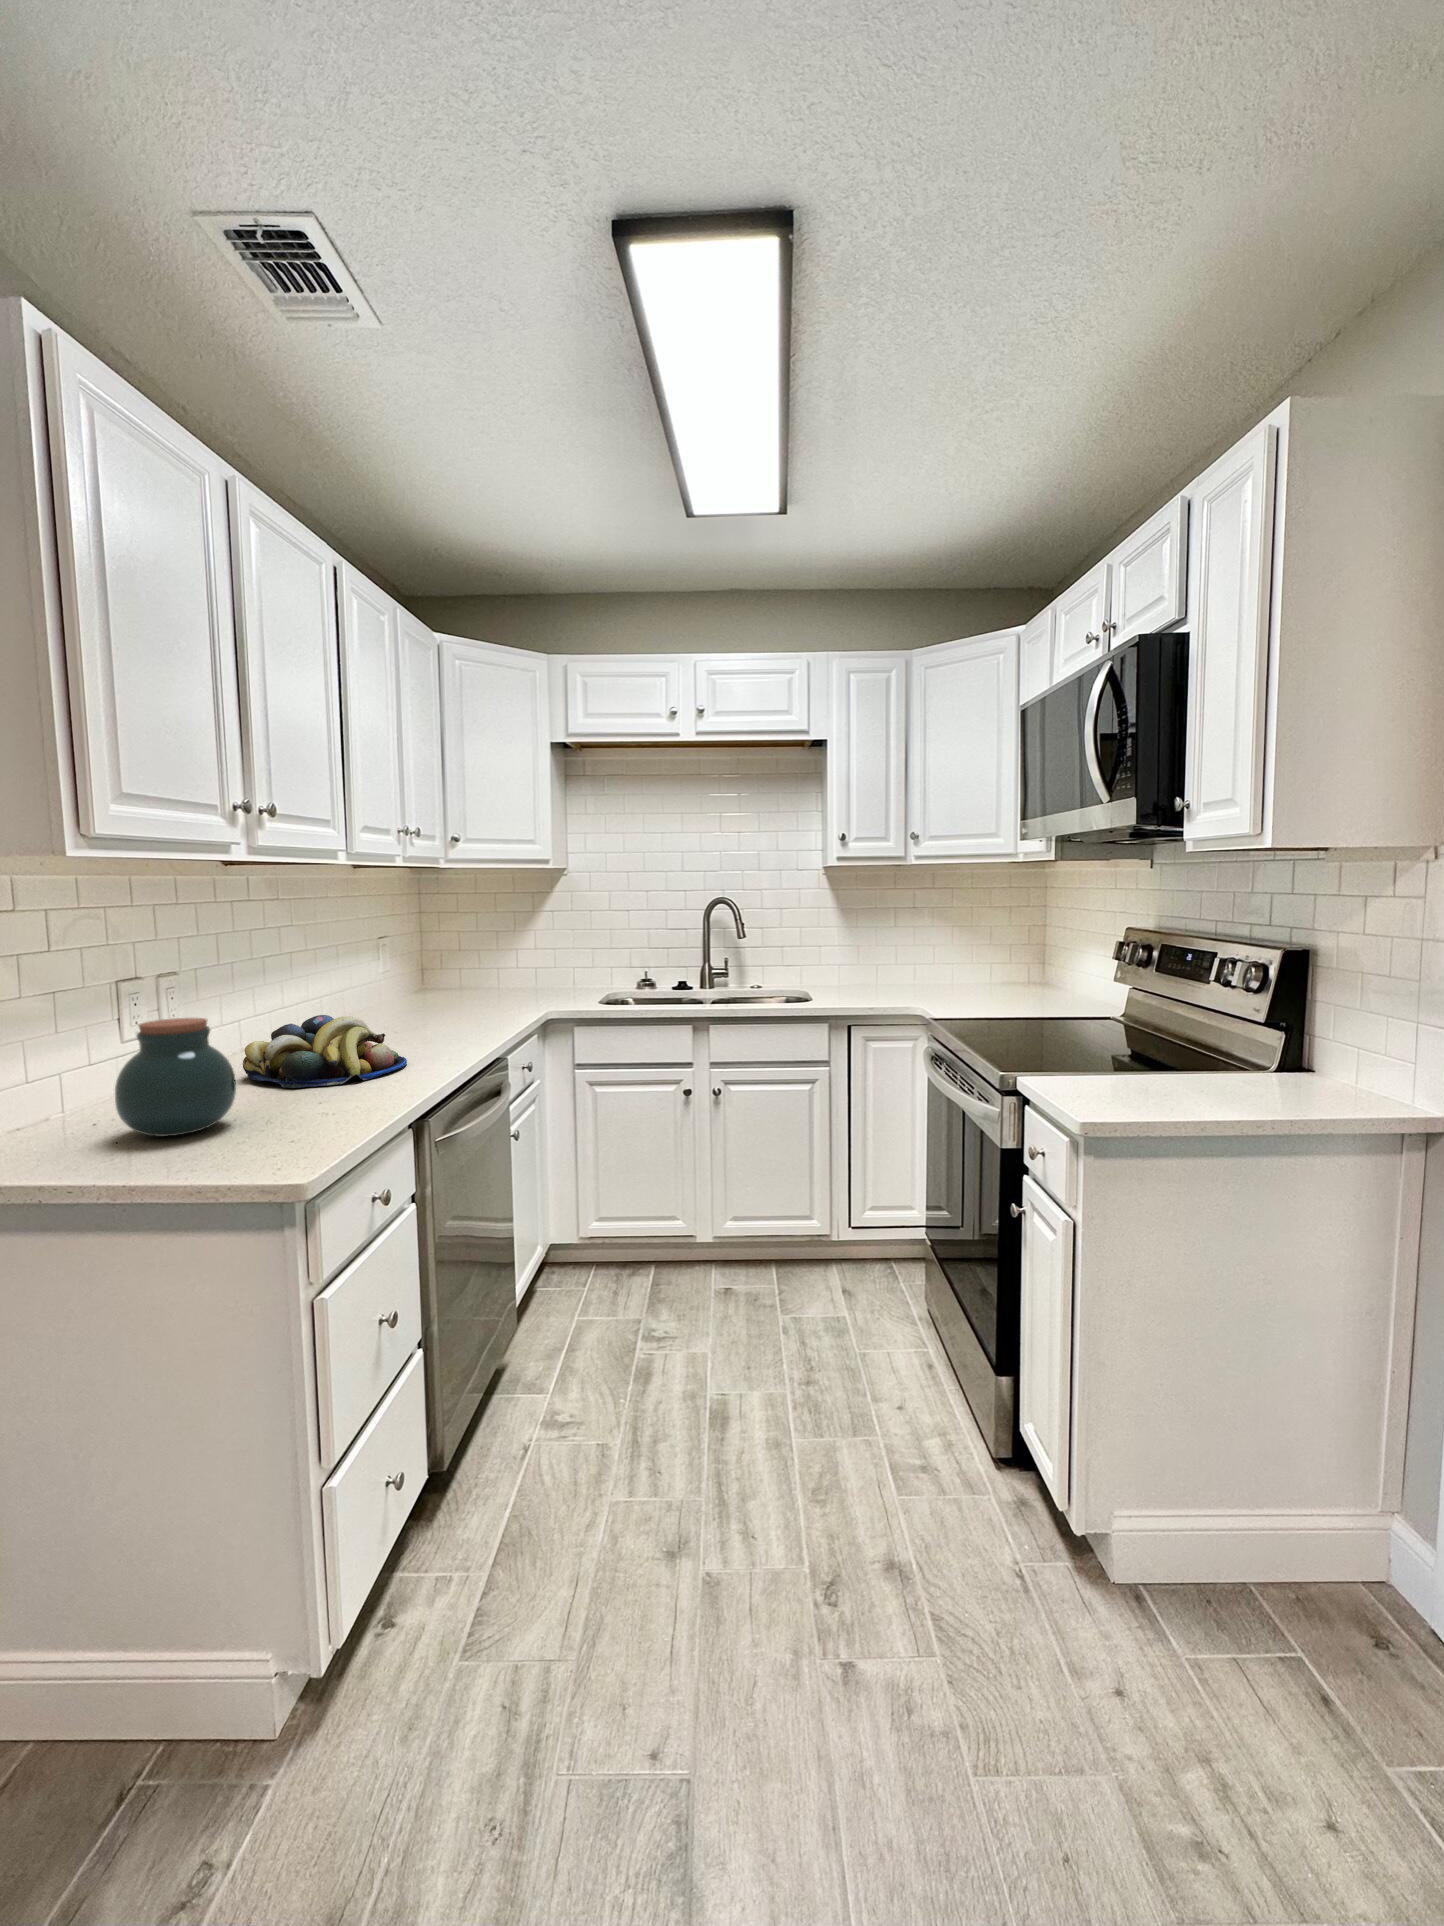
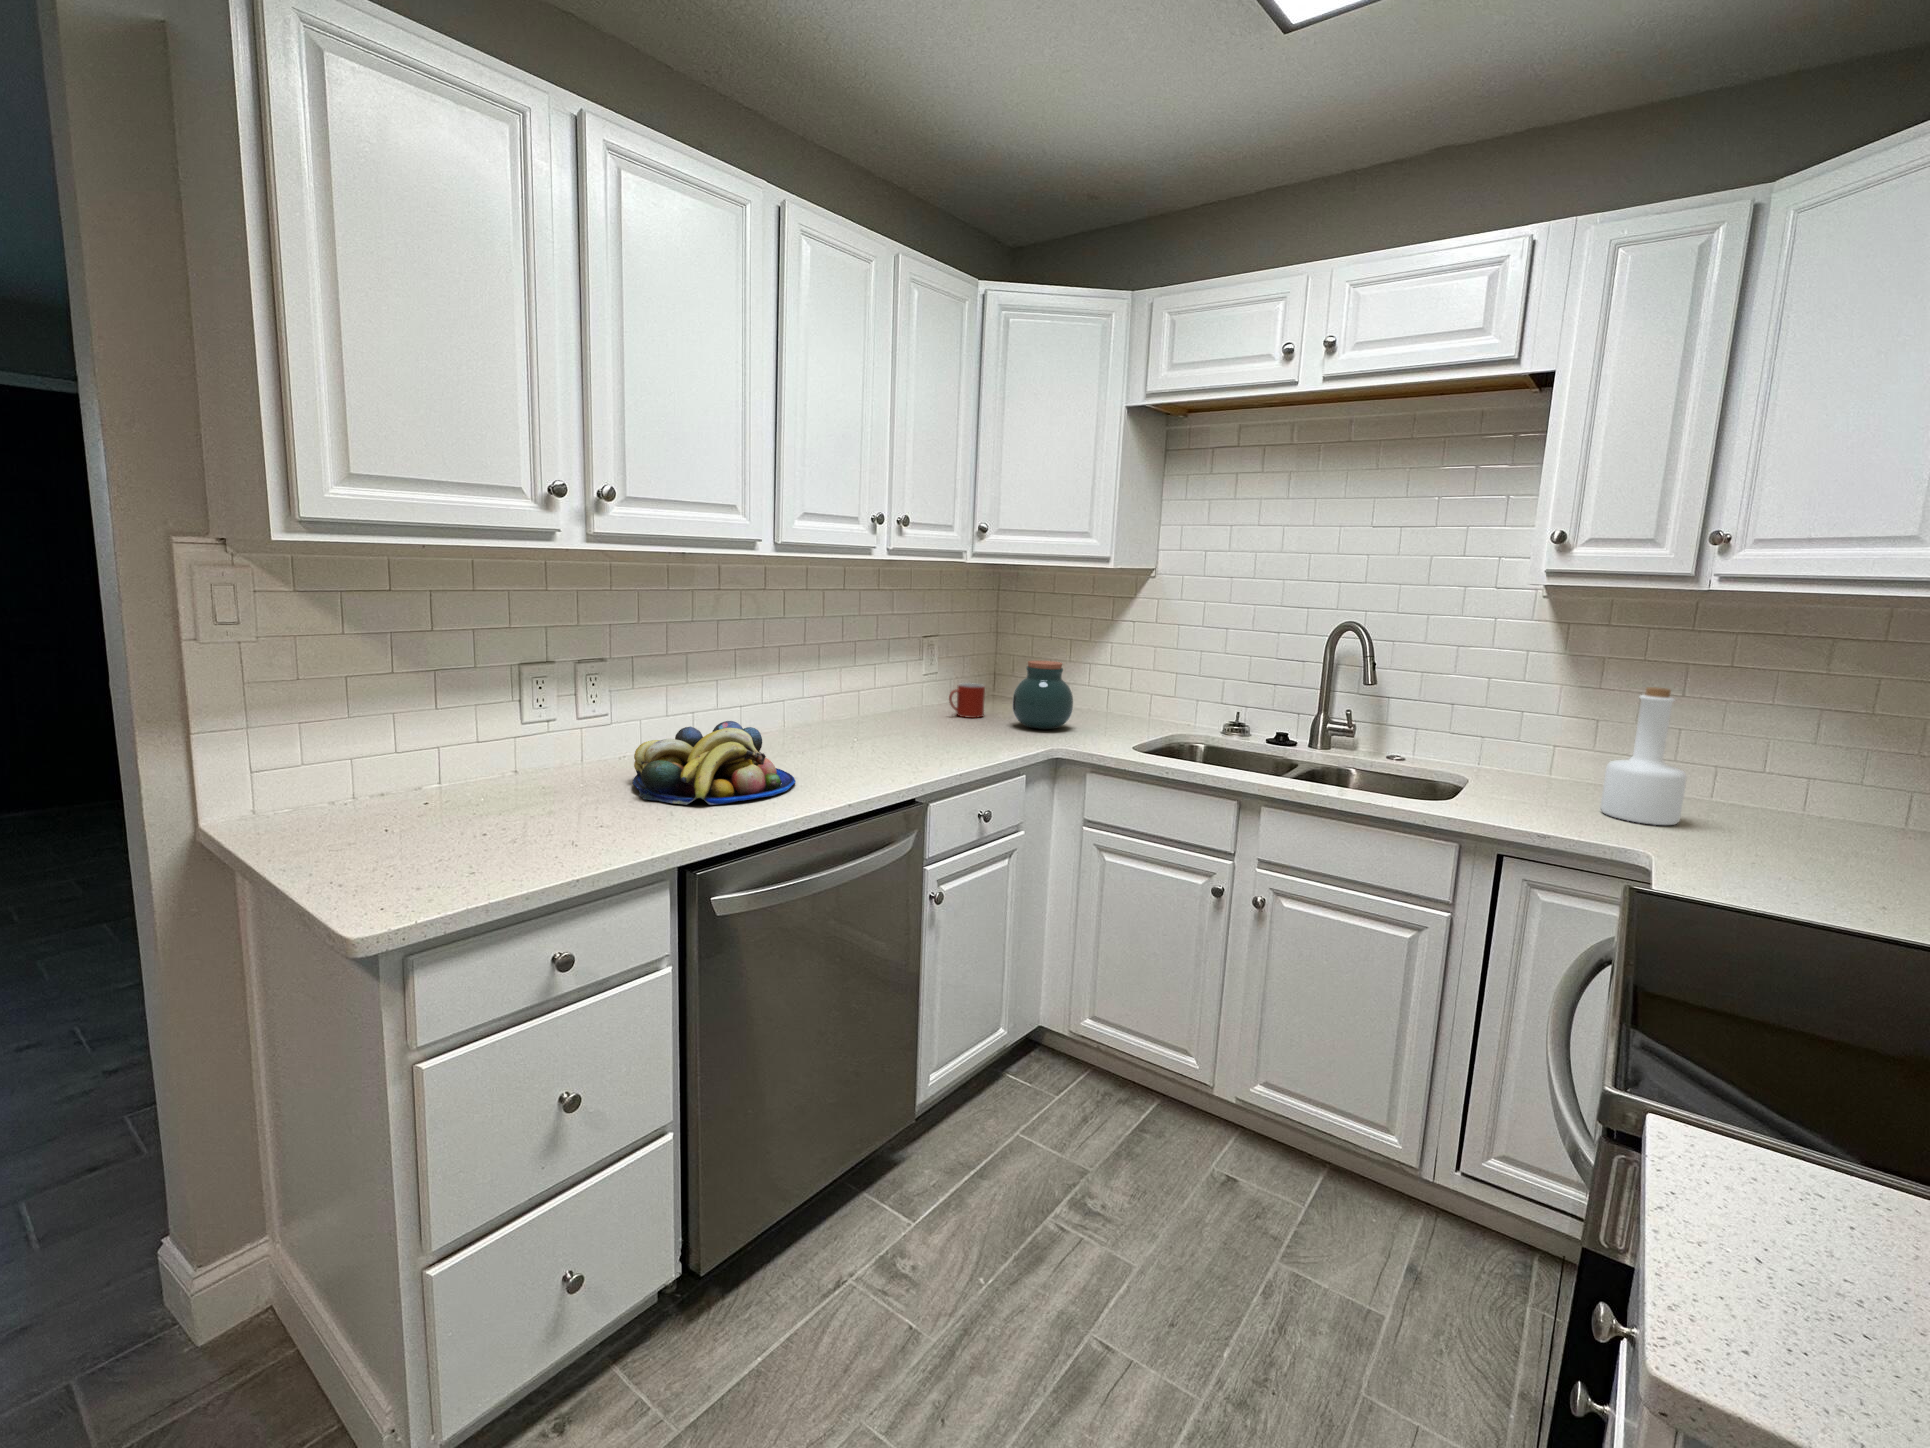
bottle: none [877,921,913,996] -> present [1600,687,1687,825]
mug: none [423,975,452,1004] -> present [949,683,985,718]
jar: present [115,1018,236,1136] -> present [1012,660,1073,729]

